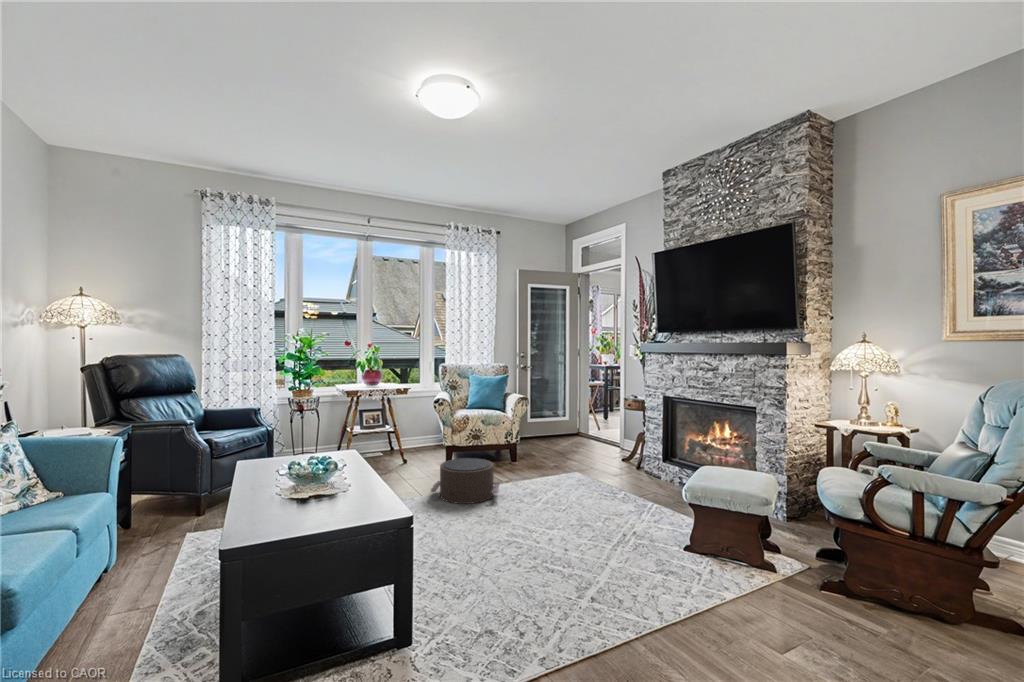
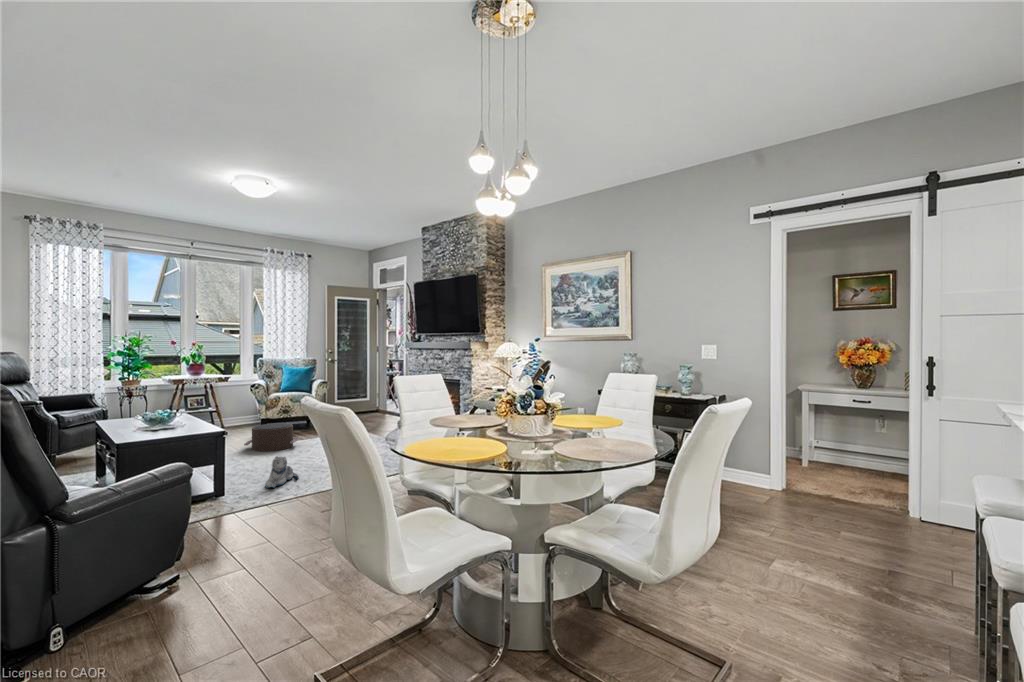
plush toy: none [477,553,529,623] -> present [265,456,299,488]

